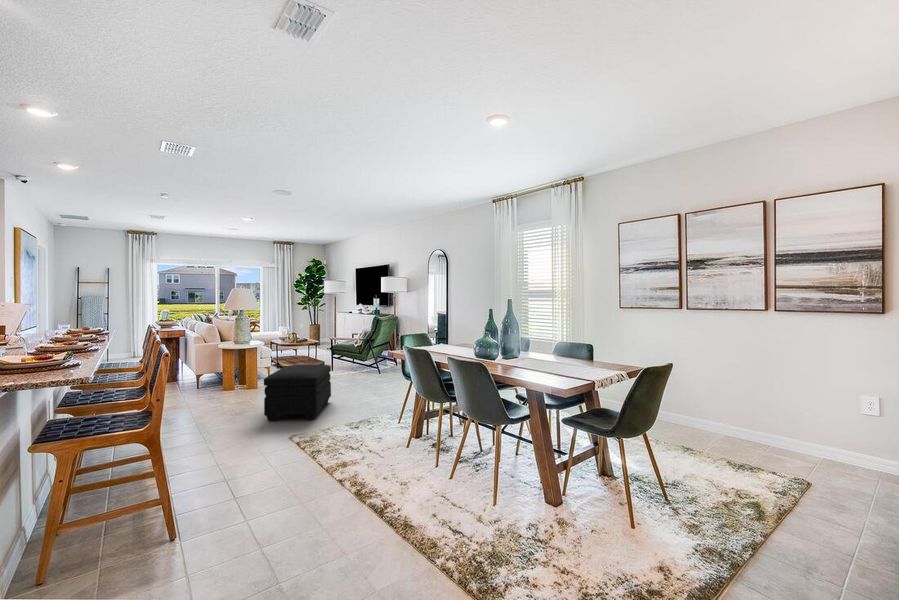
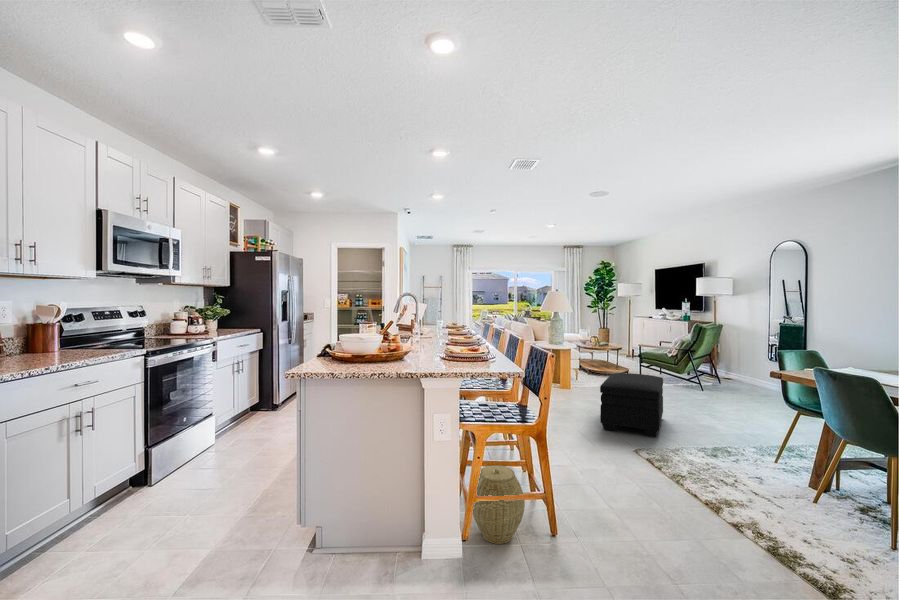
woven basket: none [31,476,112,564] -> present [473,465,525,544]

